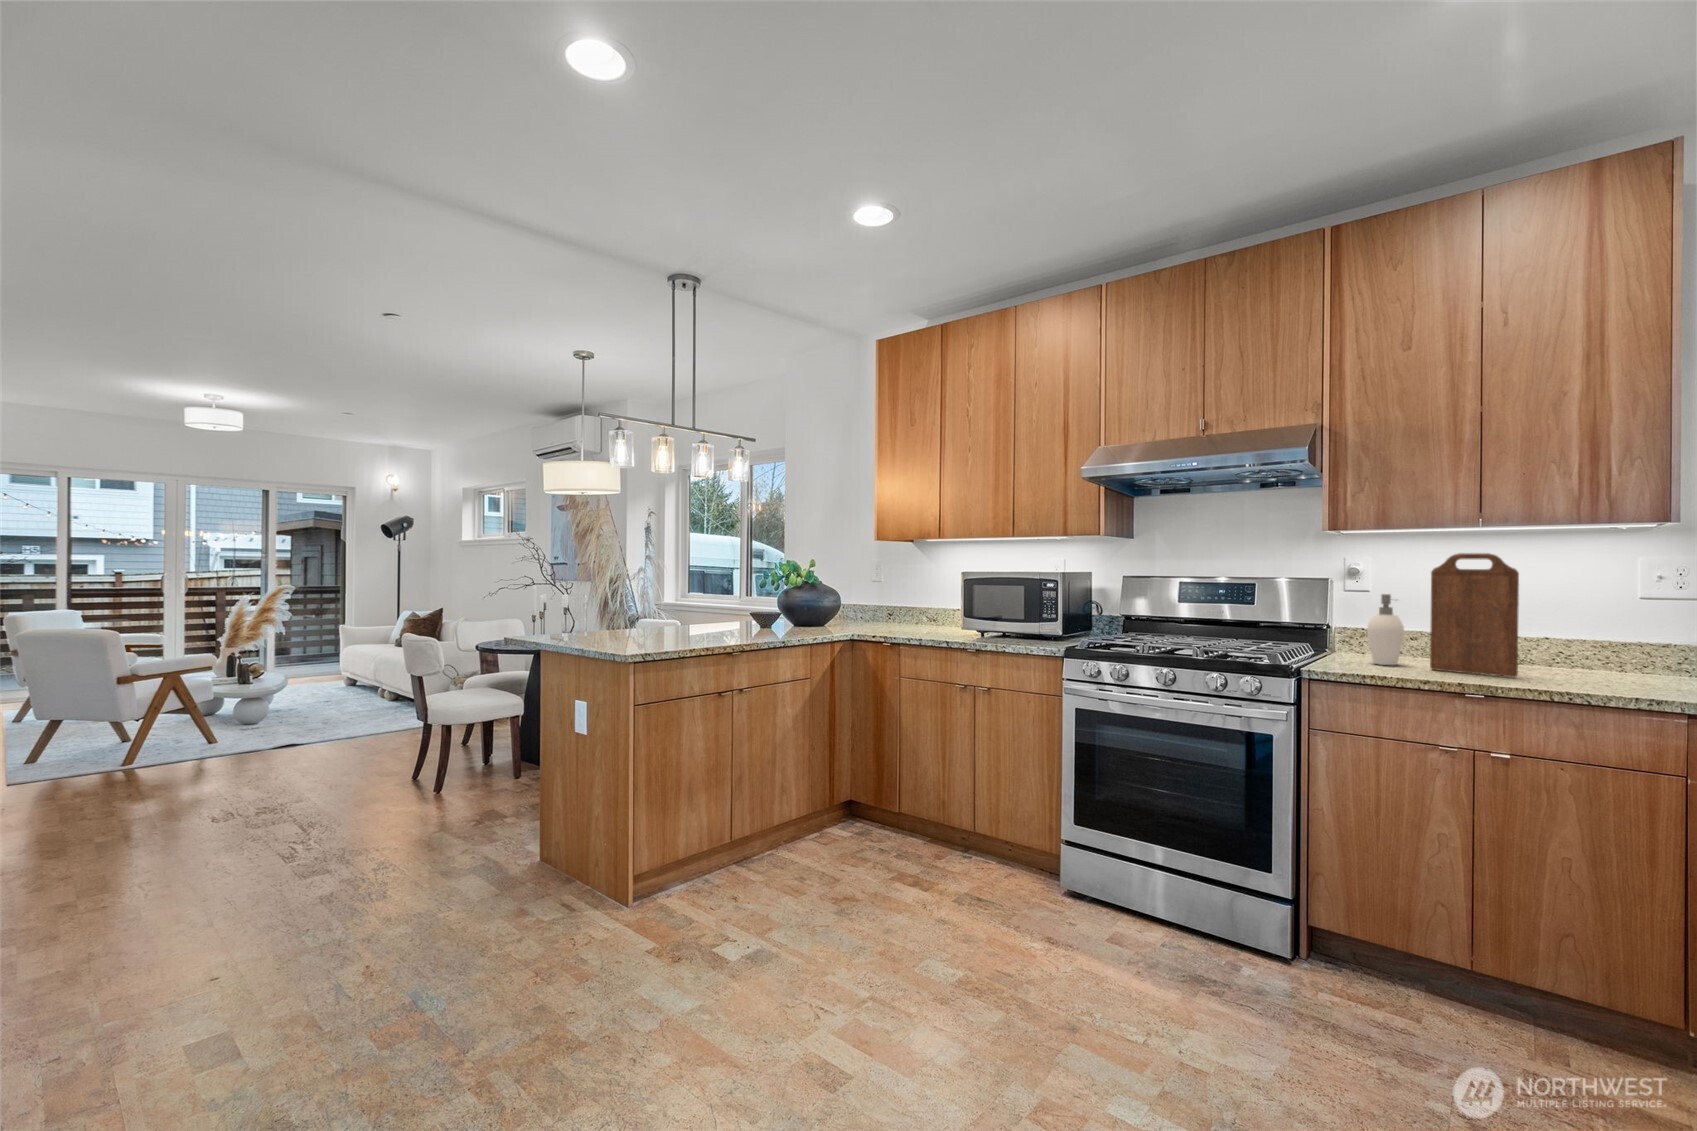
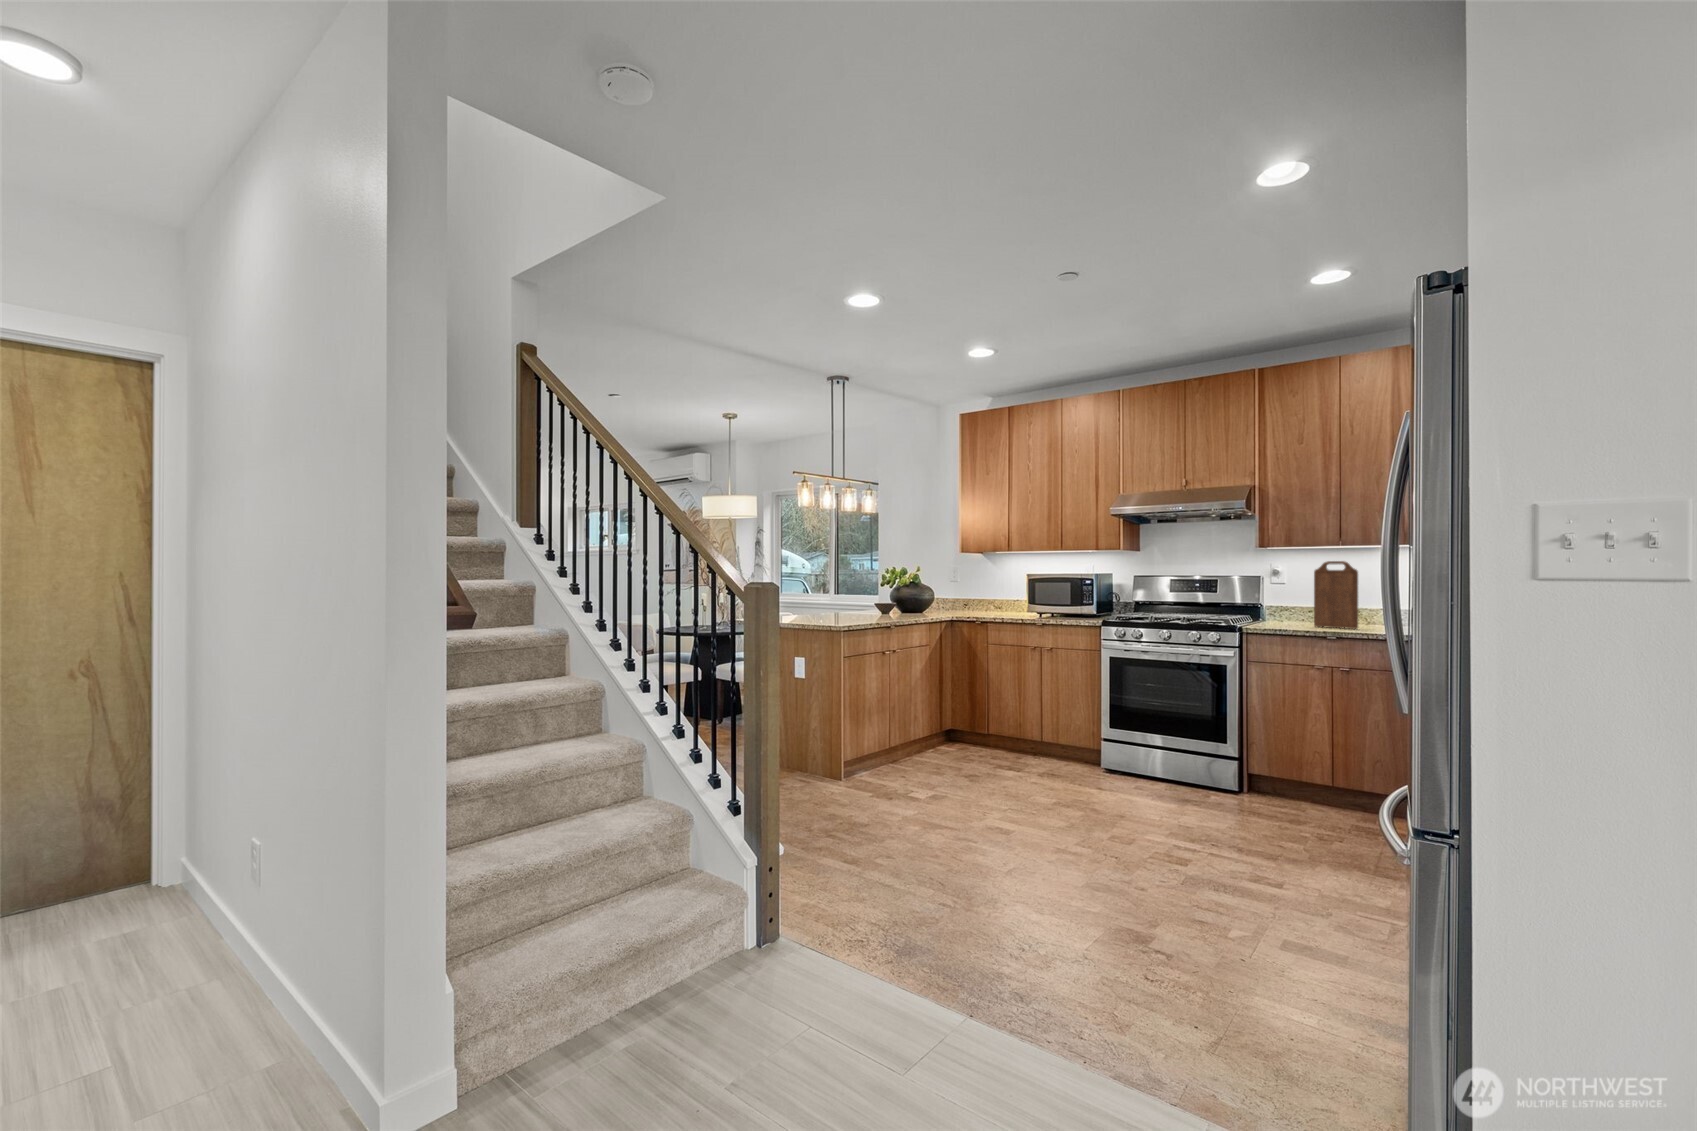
soap dispenser: present [1367,594,1404,665] -> none [1281,585,1301,625]

